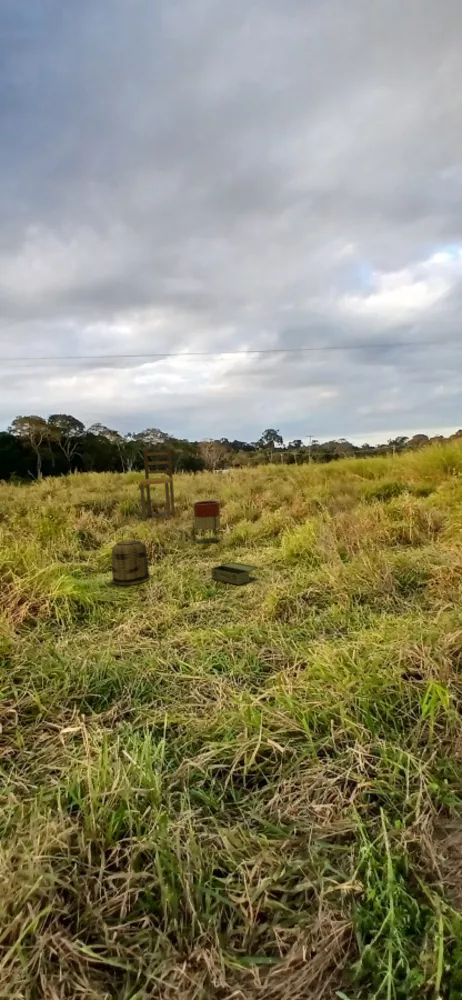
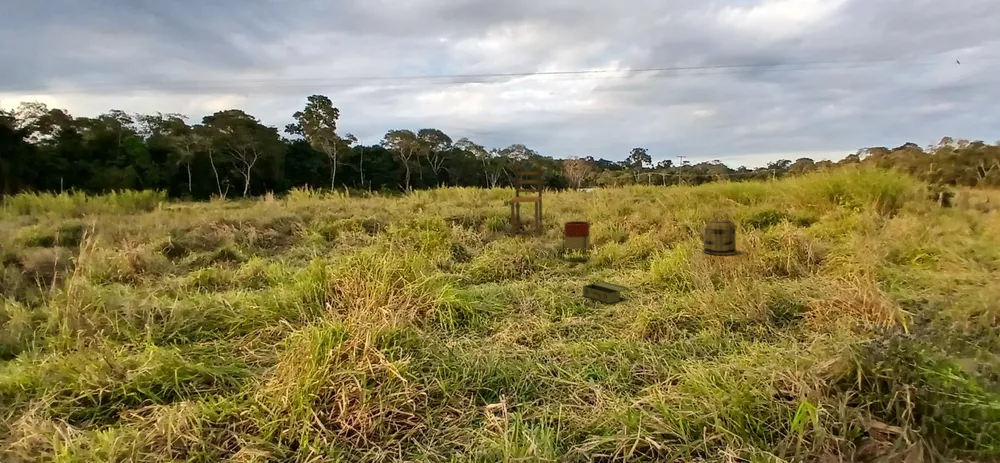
basket: present [112,533,150,585] -> present [704,219,736,255]

